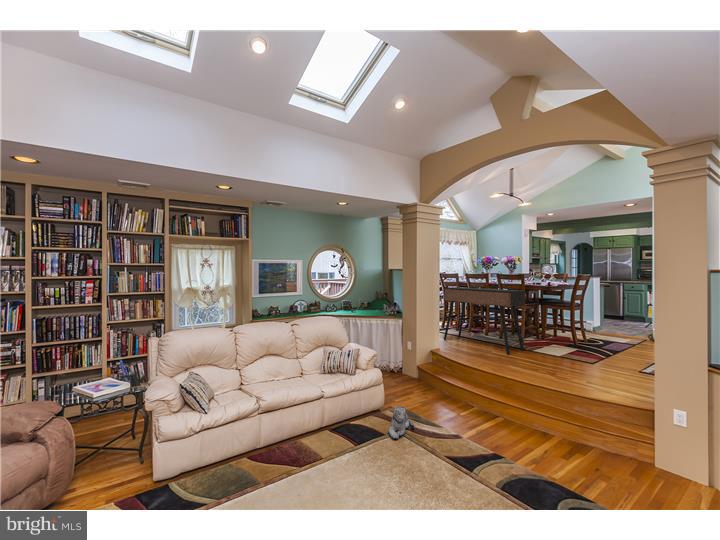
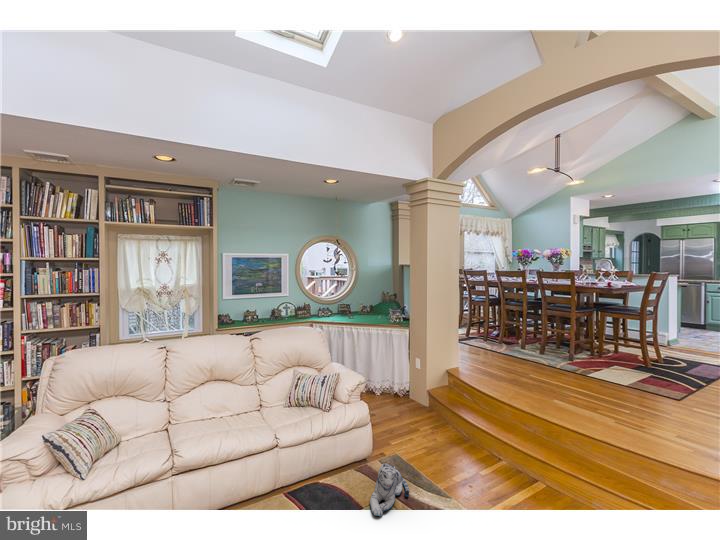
console table: present [444,287,525,354] -> none [465,288,575,380]

